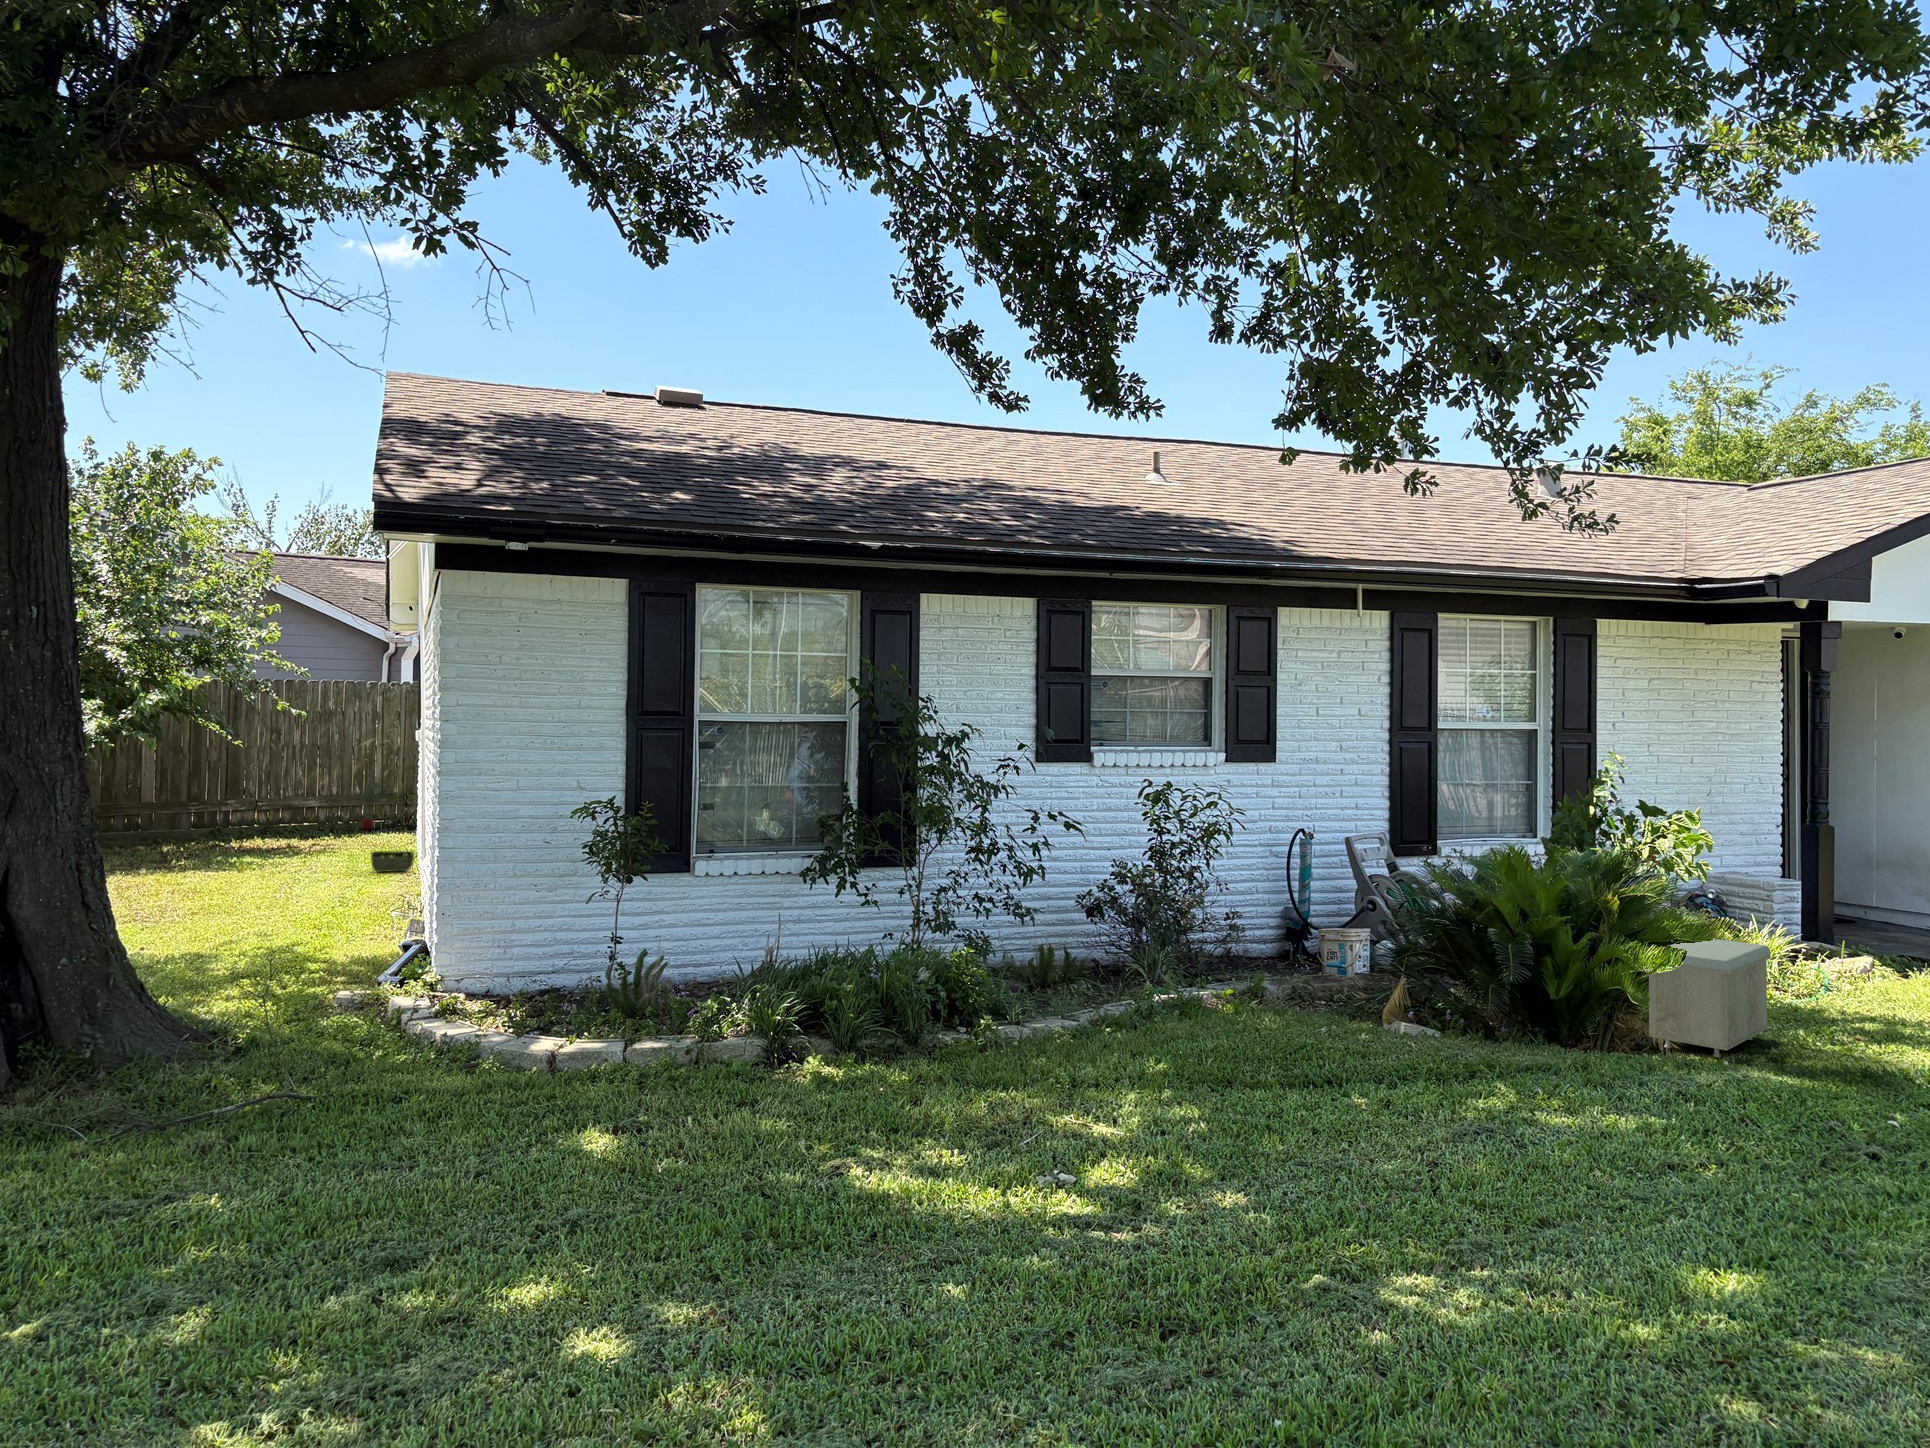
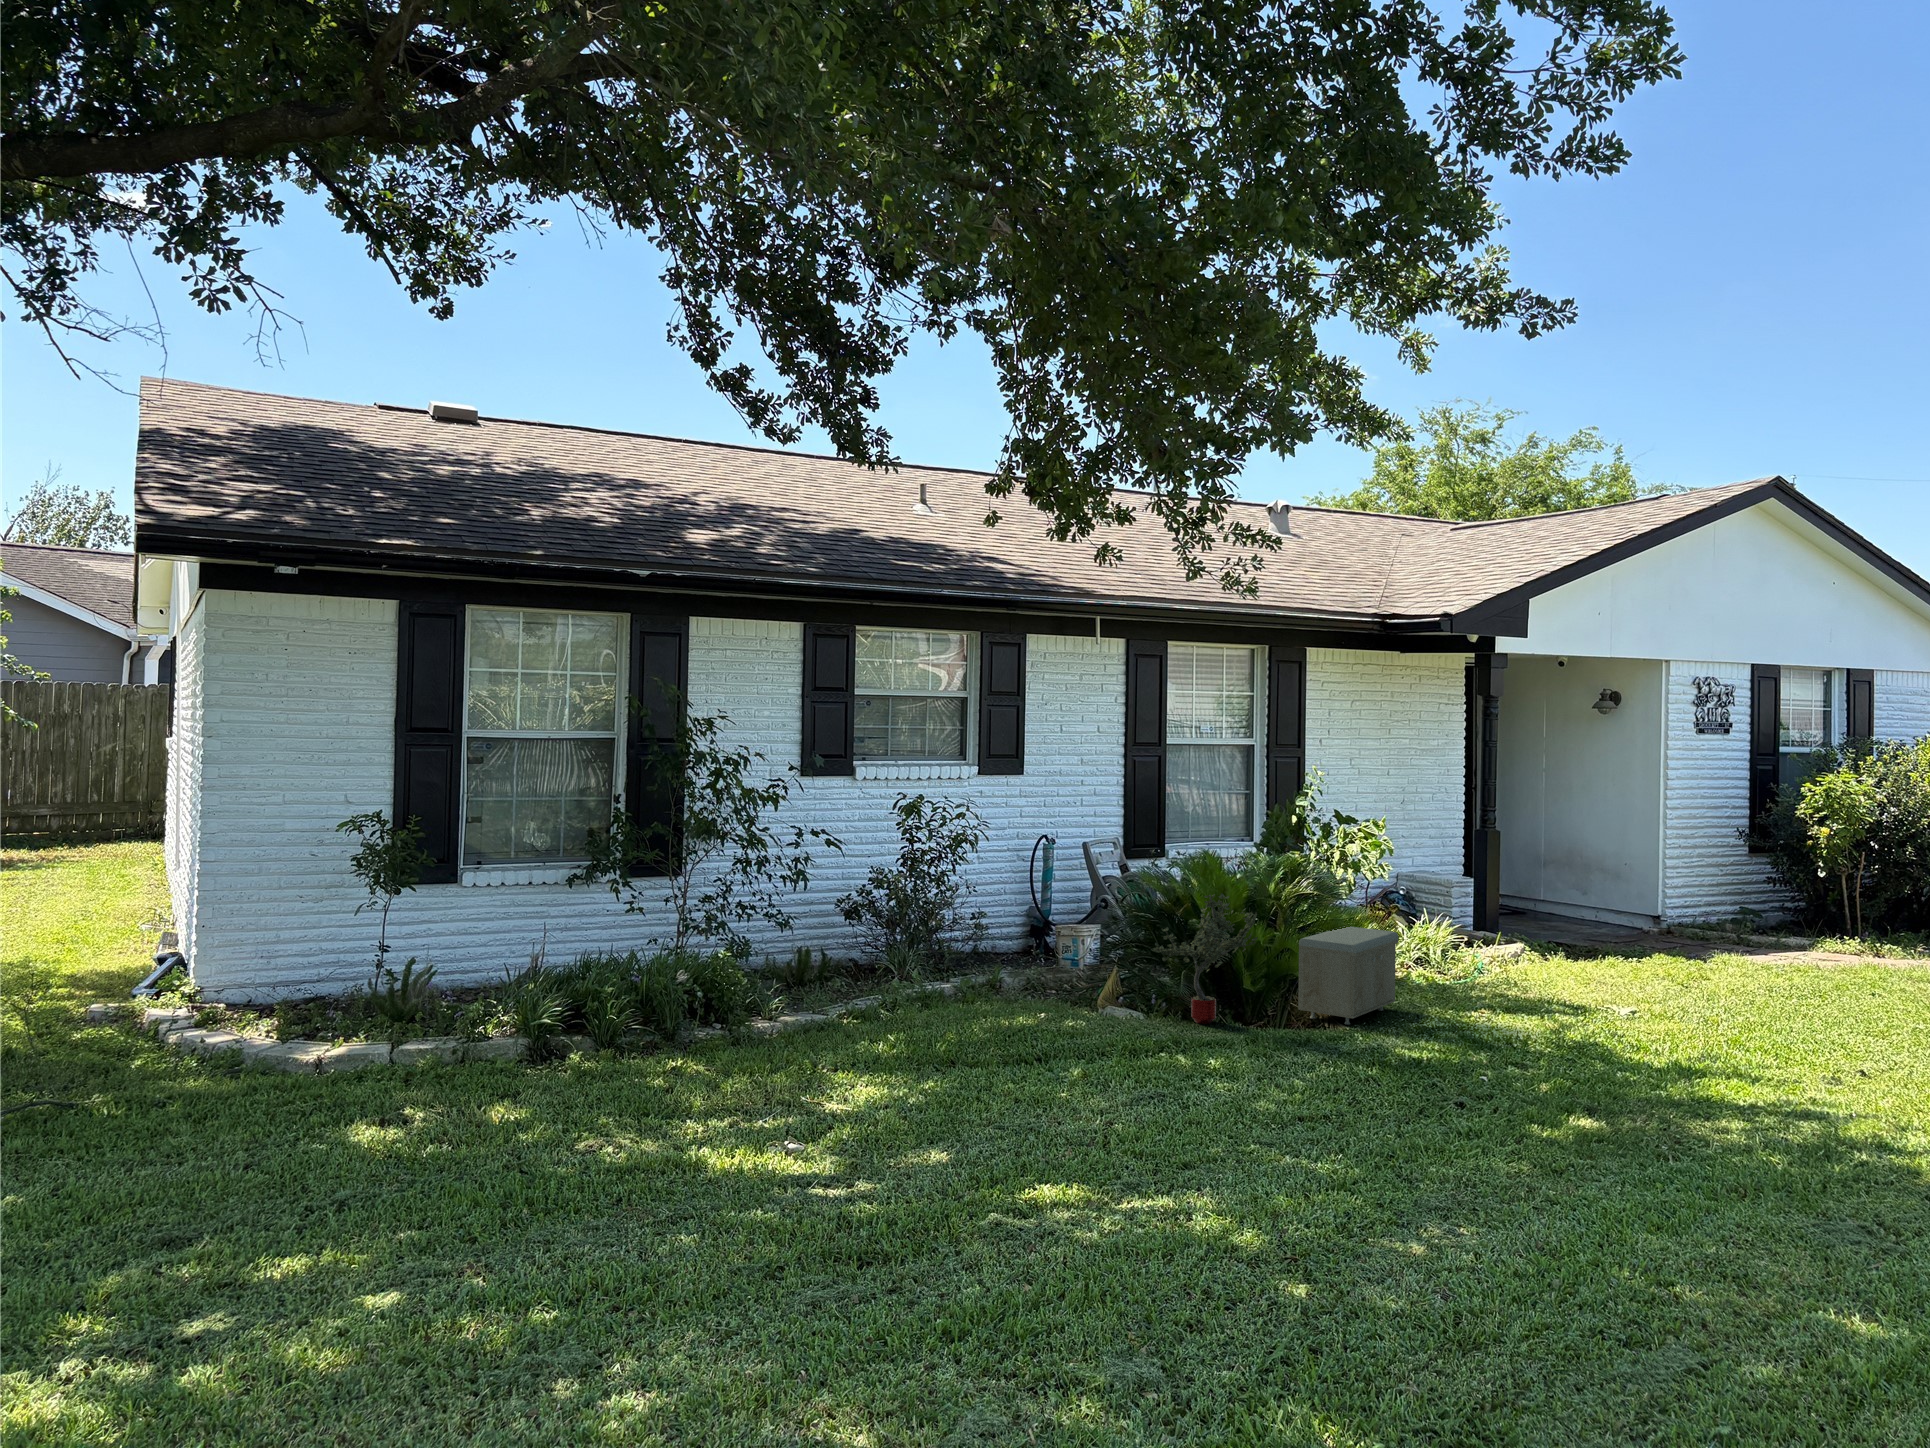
potted tree: present [345,773,392,829] -> present [1152,894,1258,1024]
woven basket: present [371,851,414,872] -> none [112,865,162,887]

